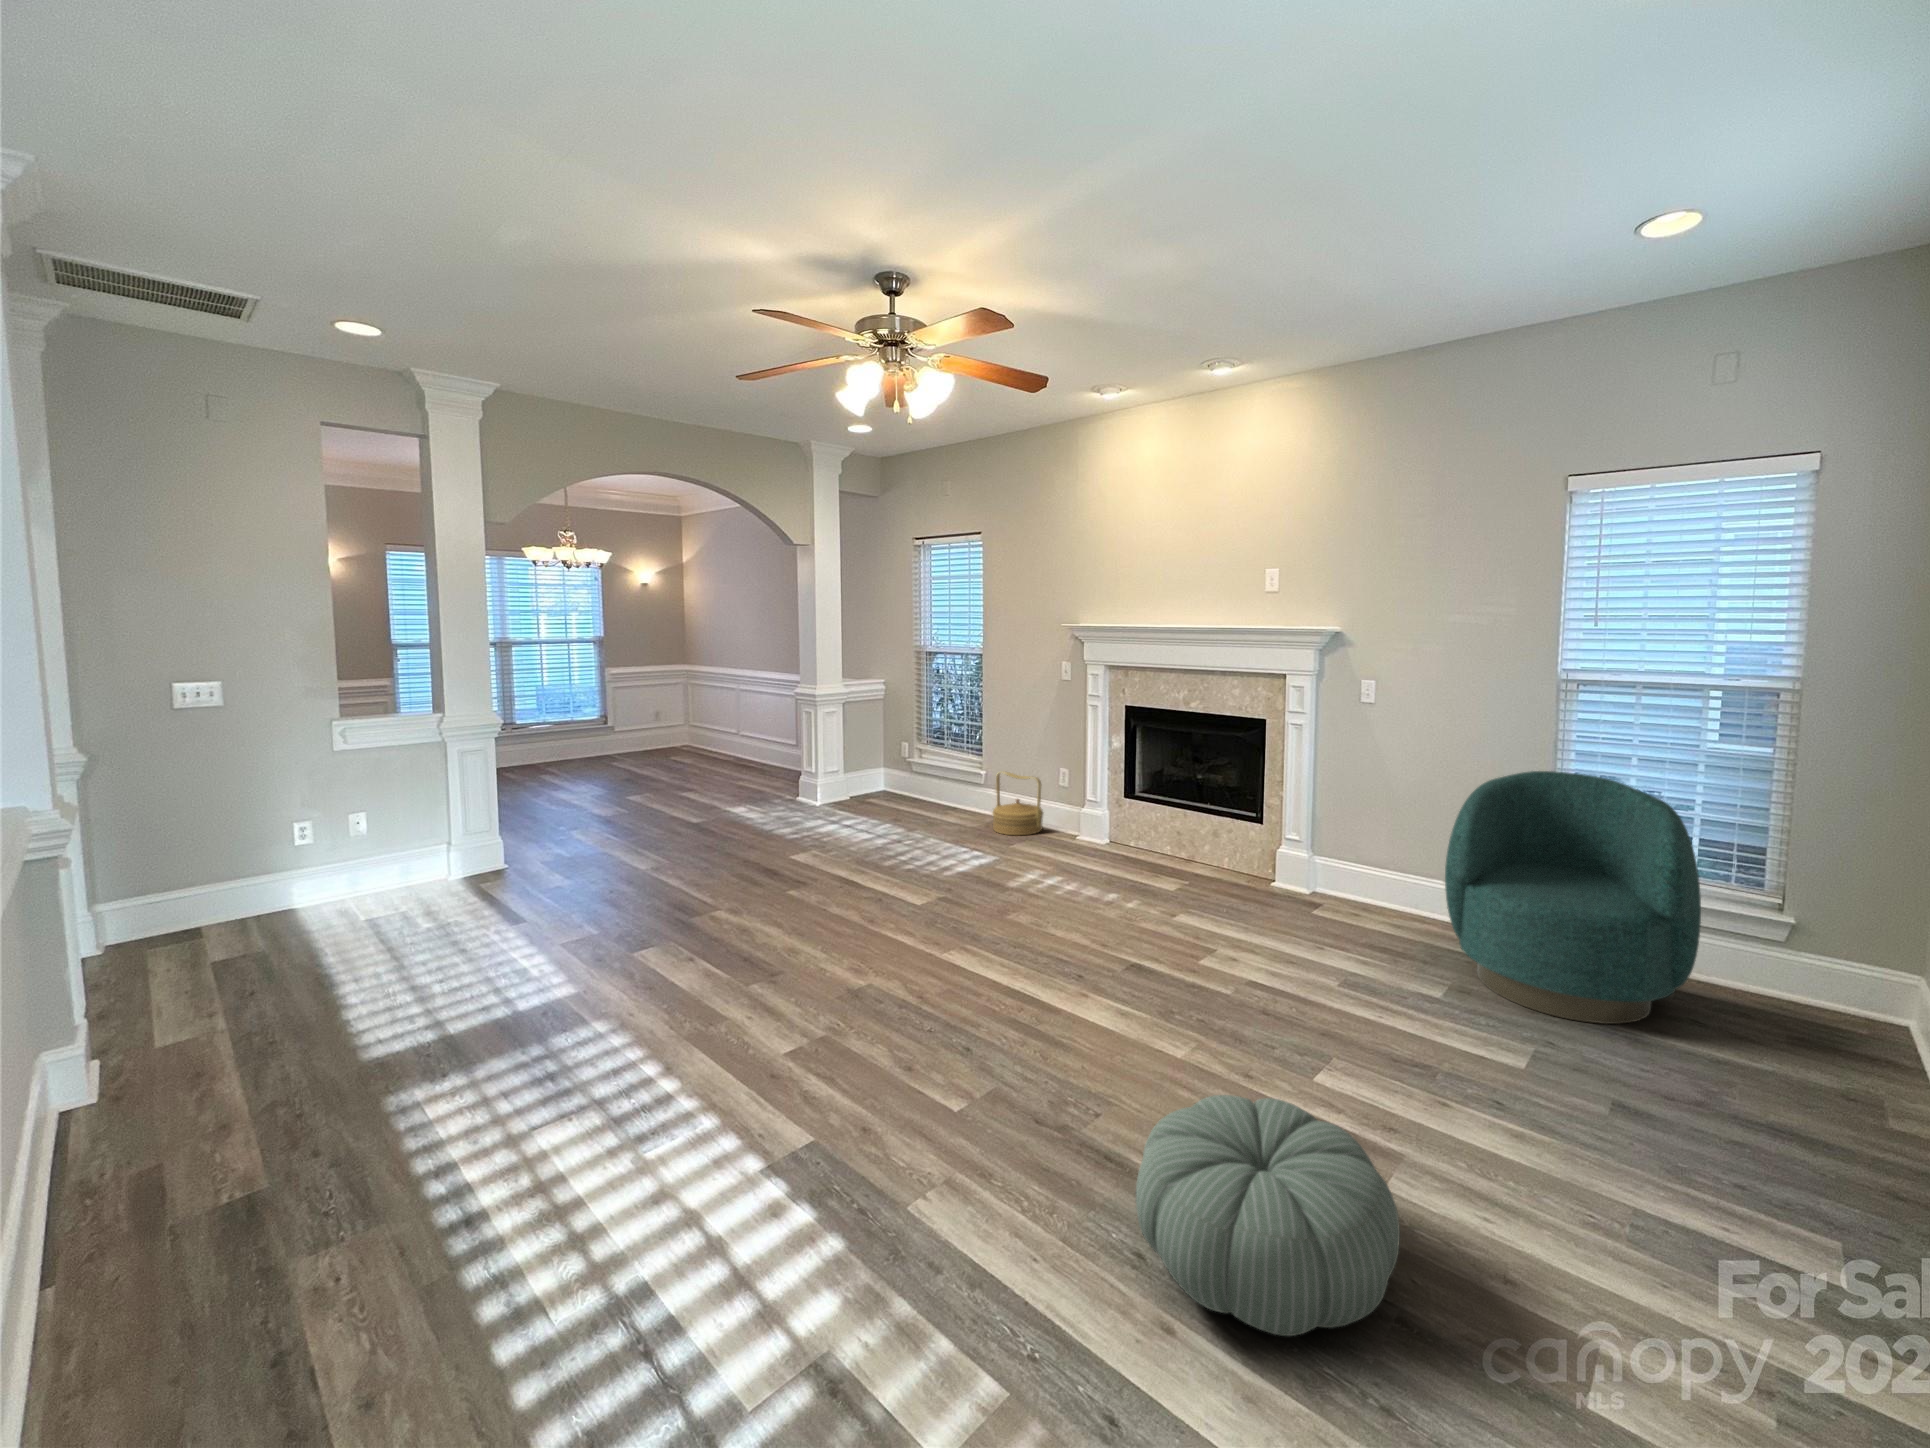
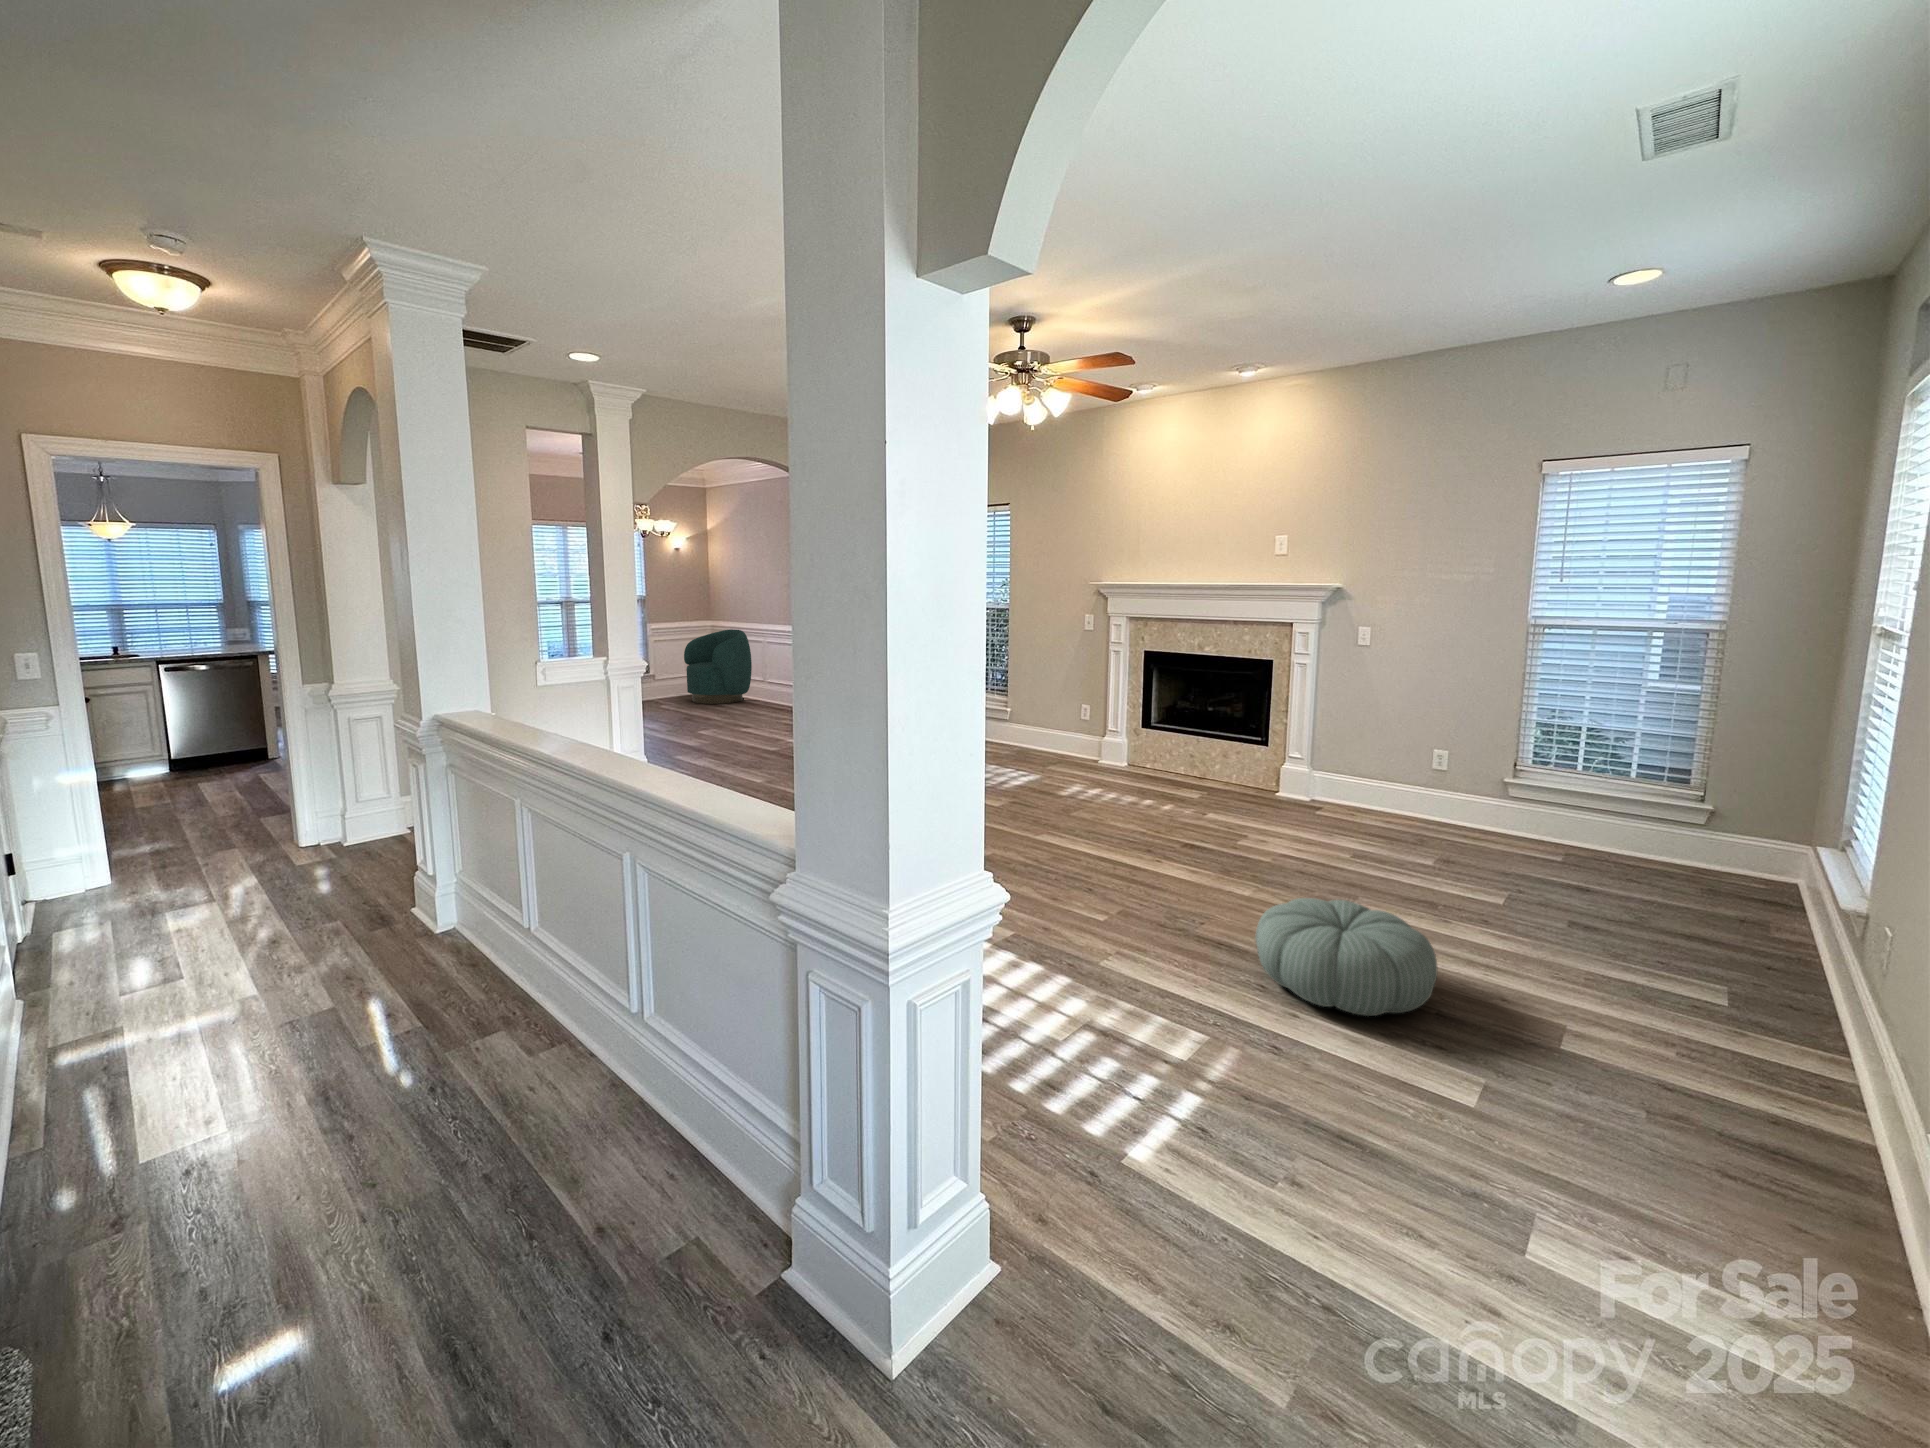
woven basket: present [992,771,1043,835] -> none [1024,708,1068,760]
armchair: present [1445,771,1701,1024] -> present [684,629,752,704]

